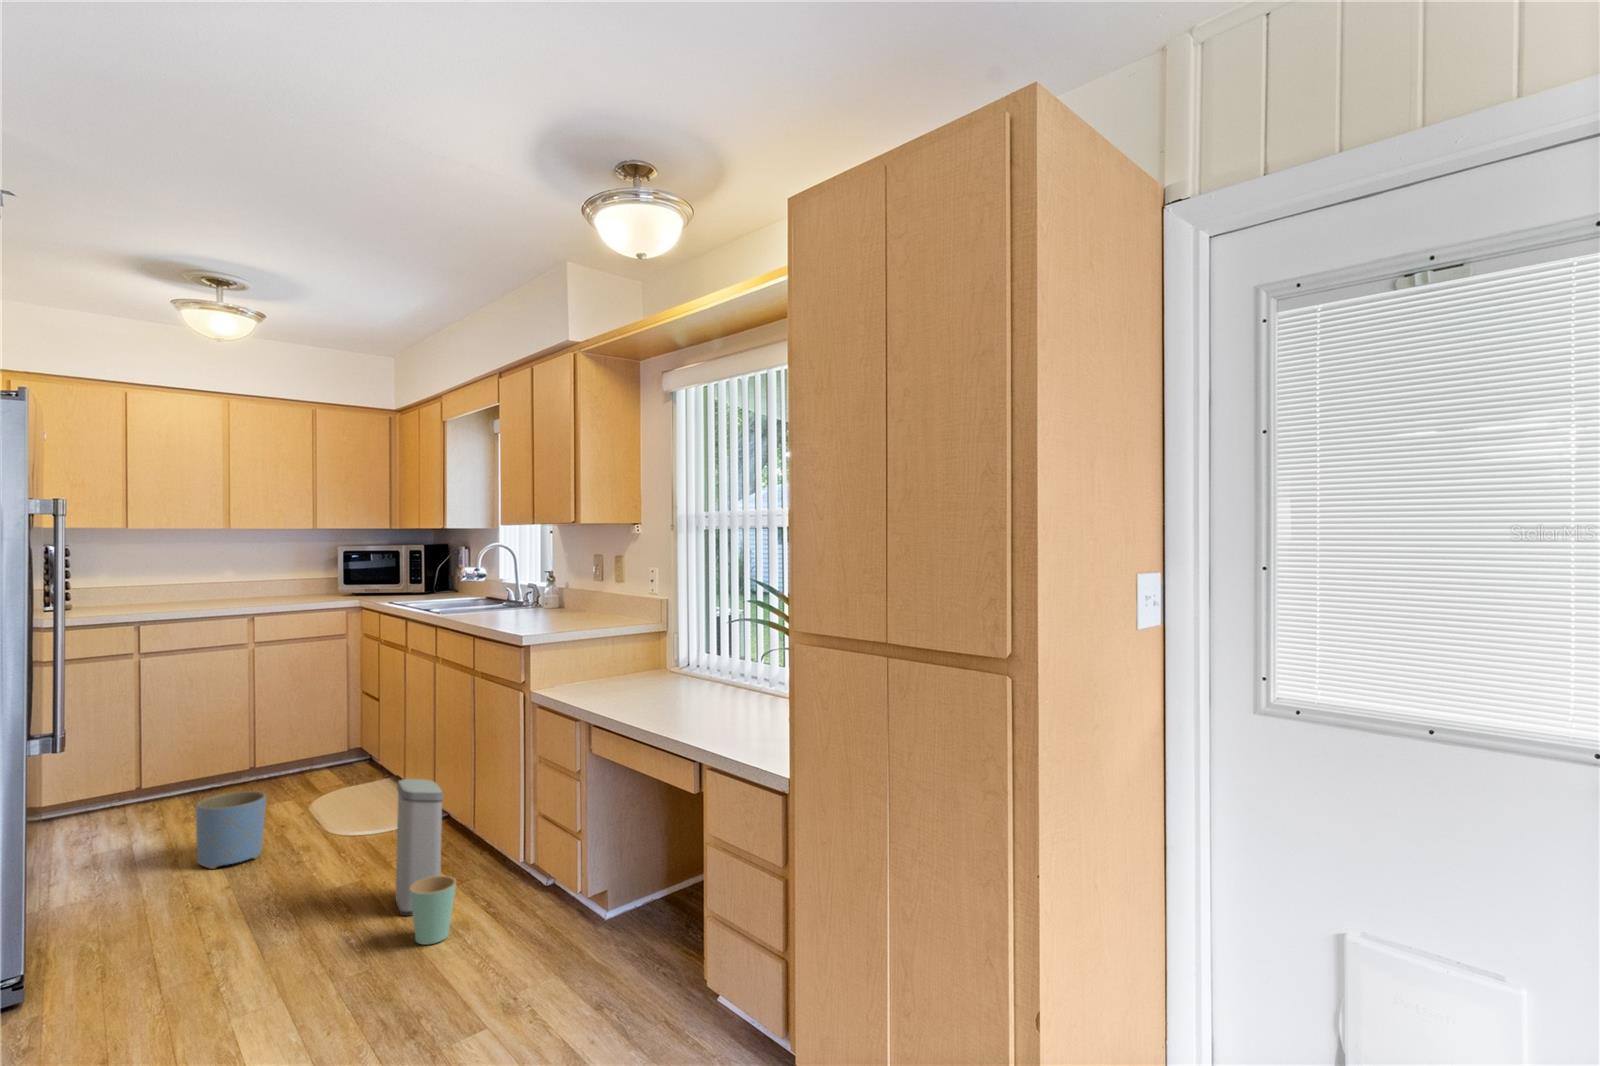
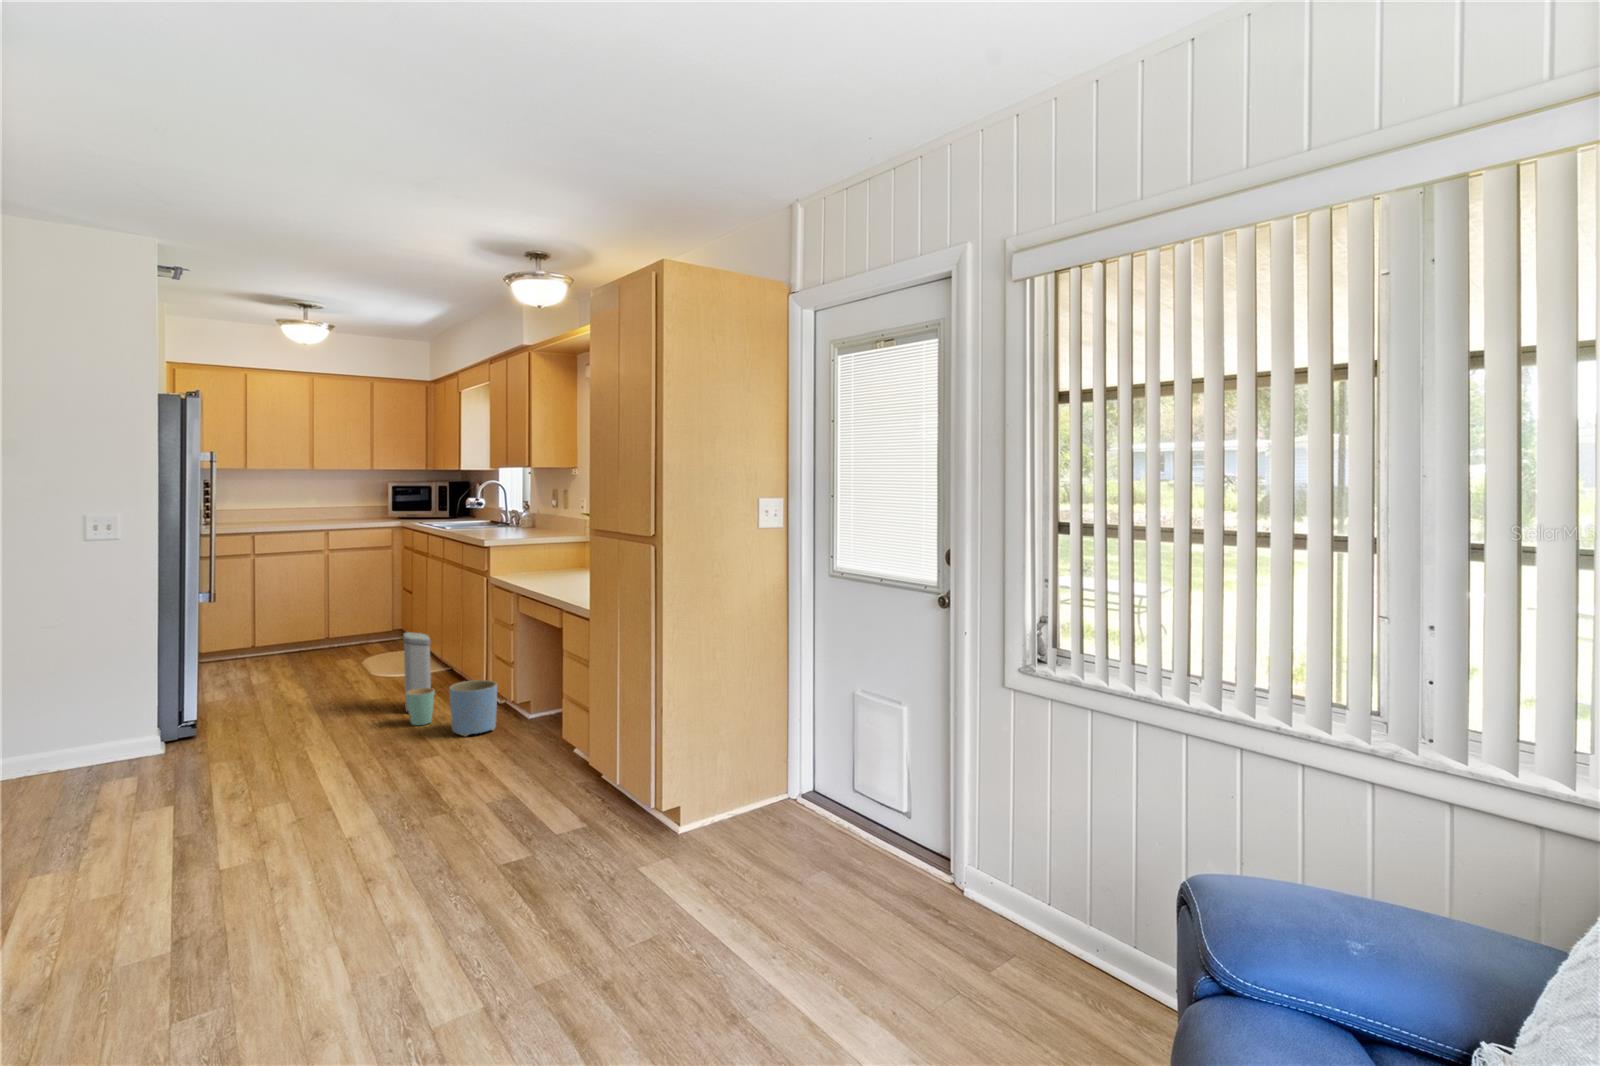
planter: present [196,791,266,869] -> present [449,680,497,736]

